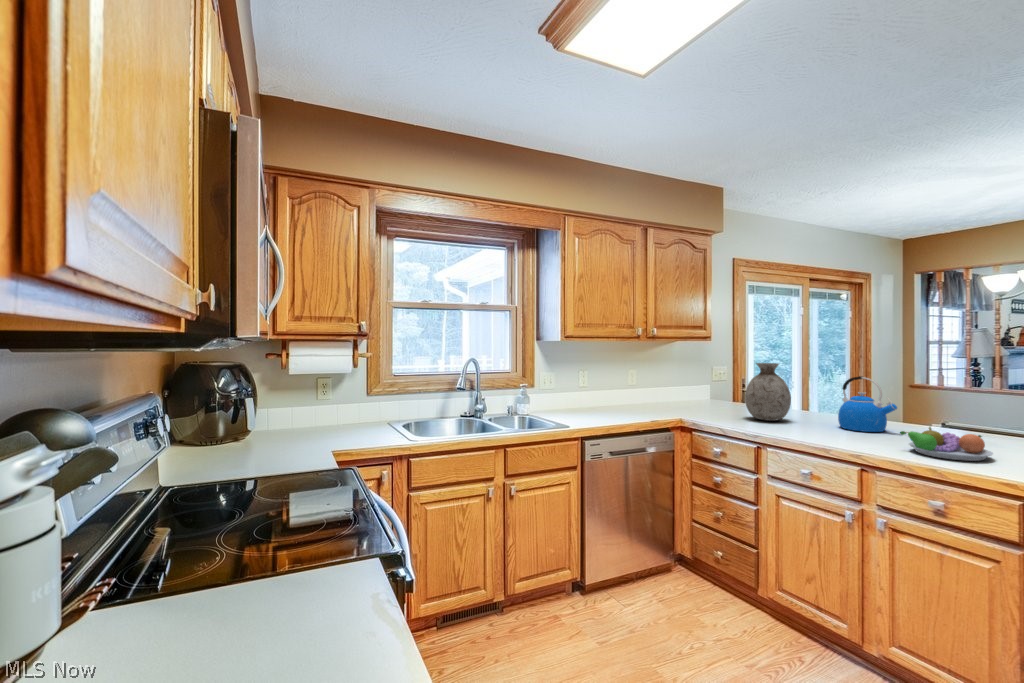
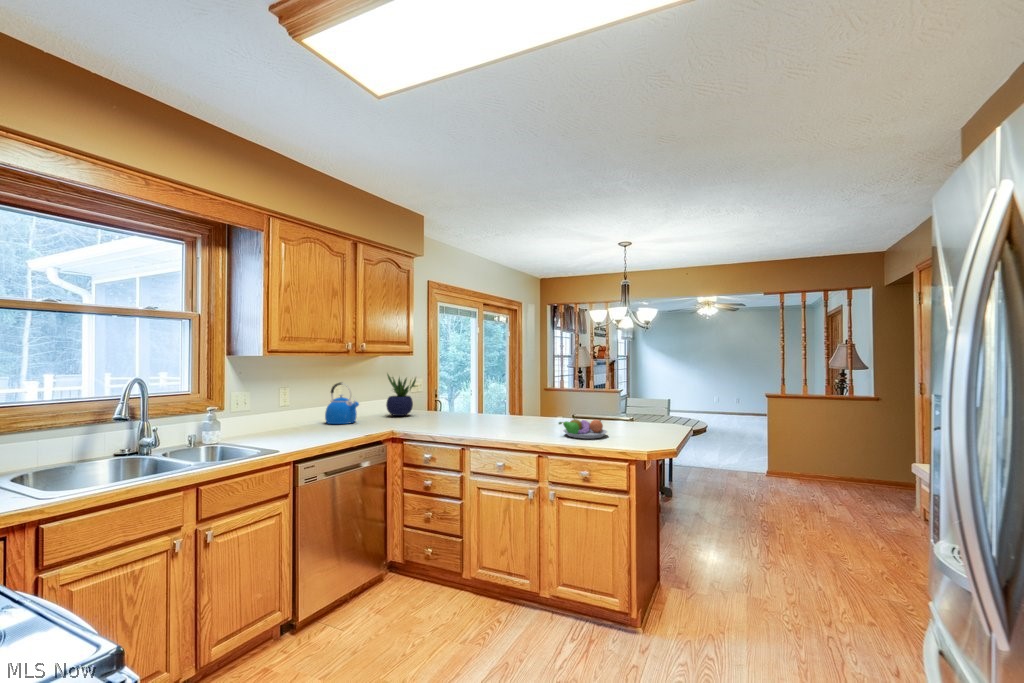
potted plant: none [679,359,714,405] -> present [386,374,416,416]
vase: present [745,363,791,421] -> none [448,374,483,424]
kettle: present [838,376,897,432] -> present [325,383,359,424]

